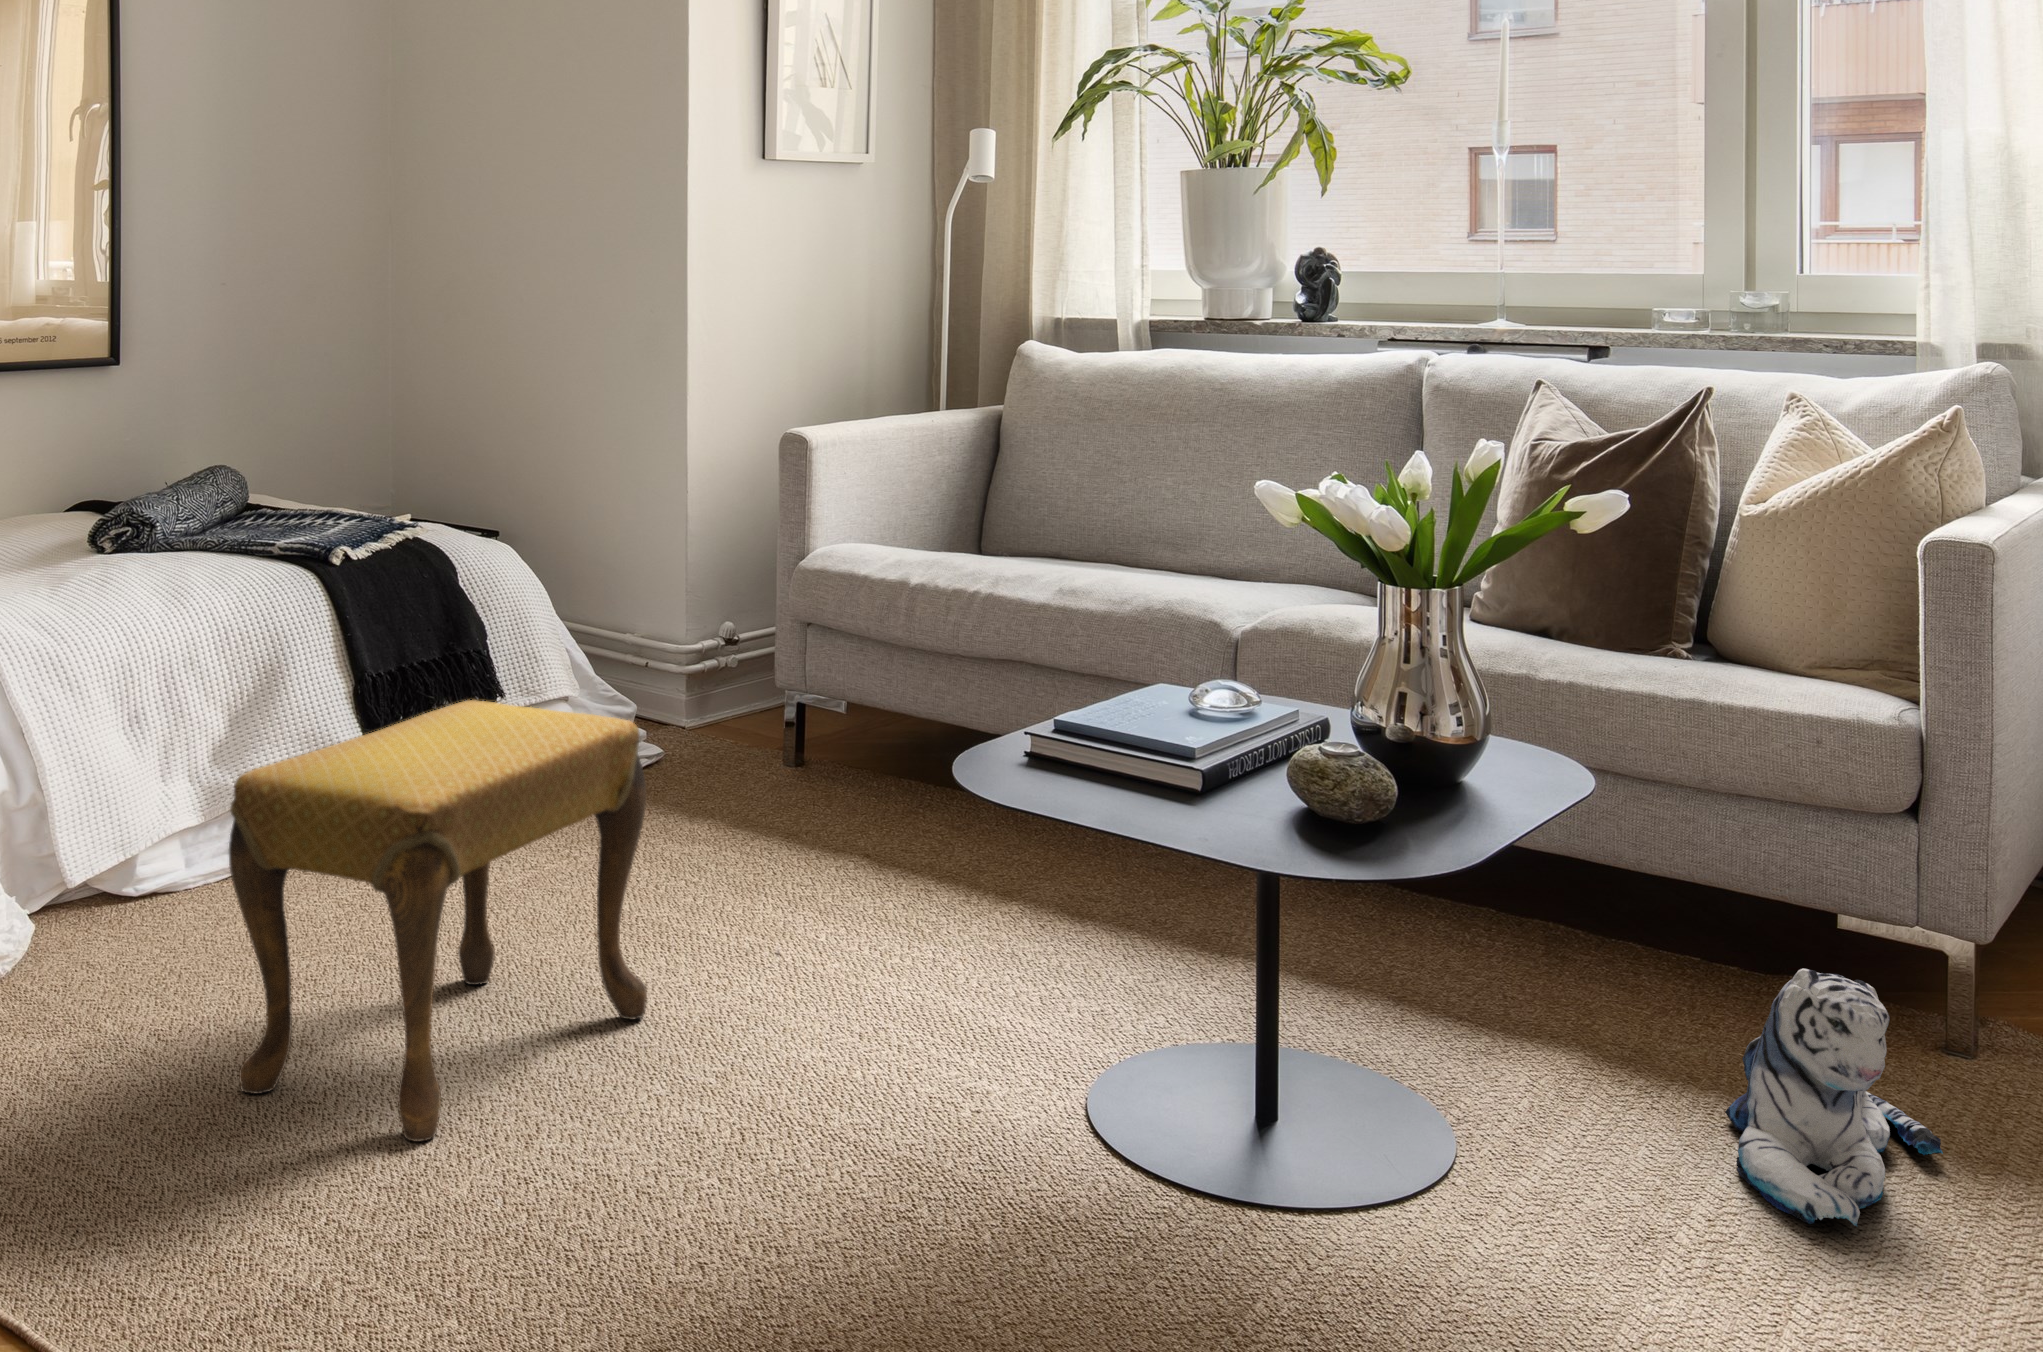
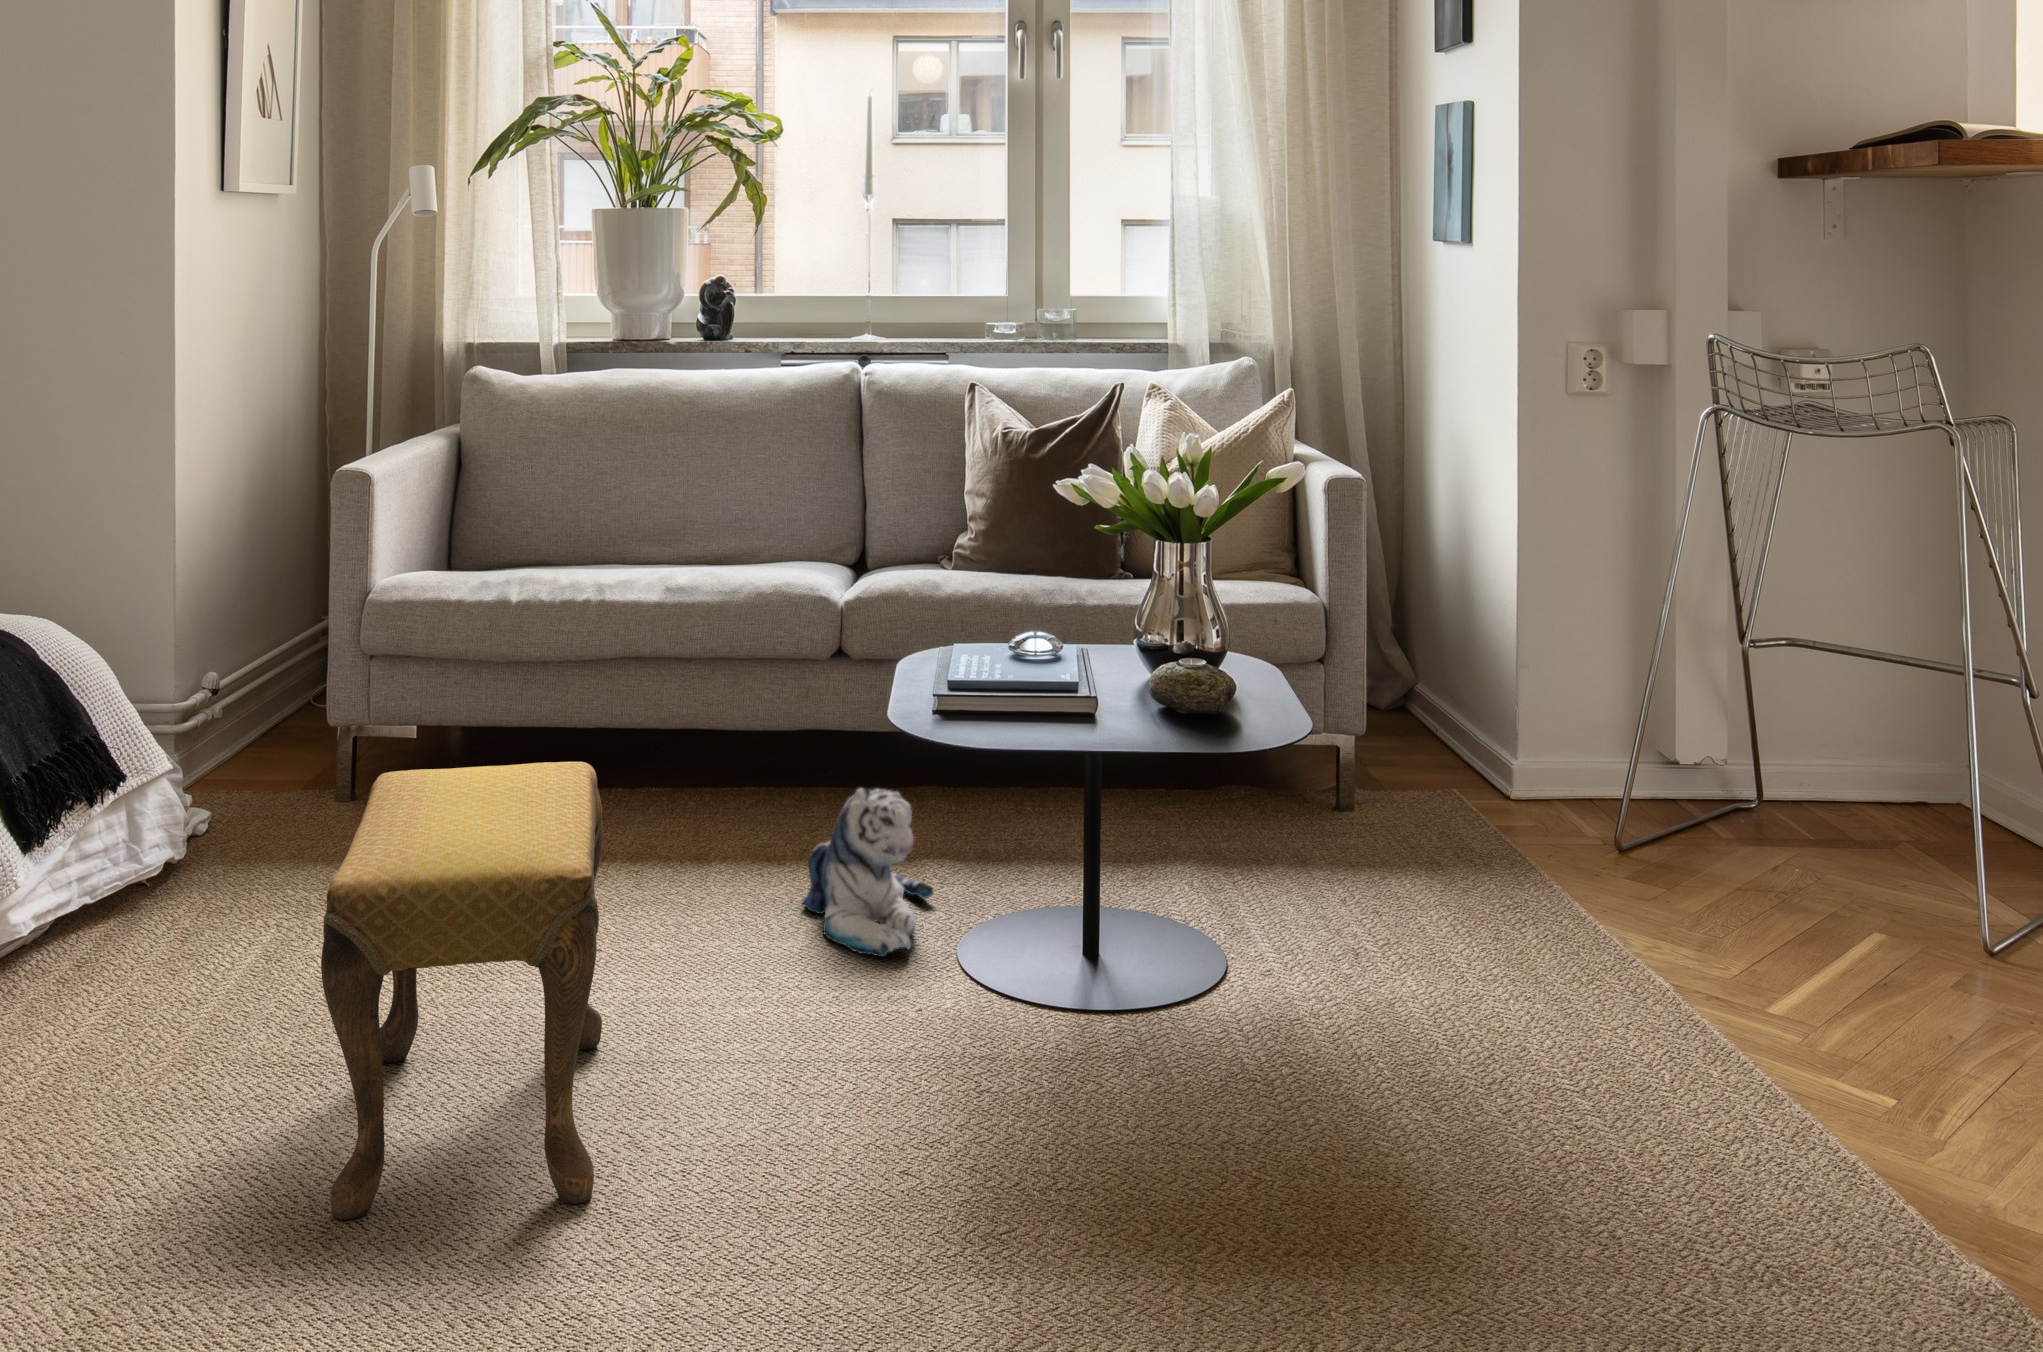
plush toy: present [1725,968,1943,1226] -> present [802,788,933,956]

